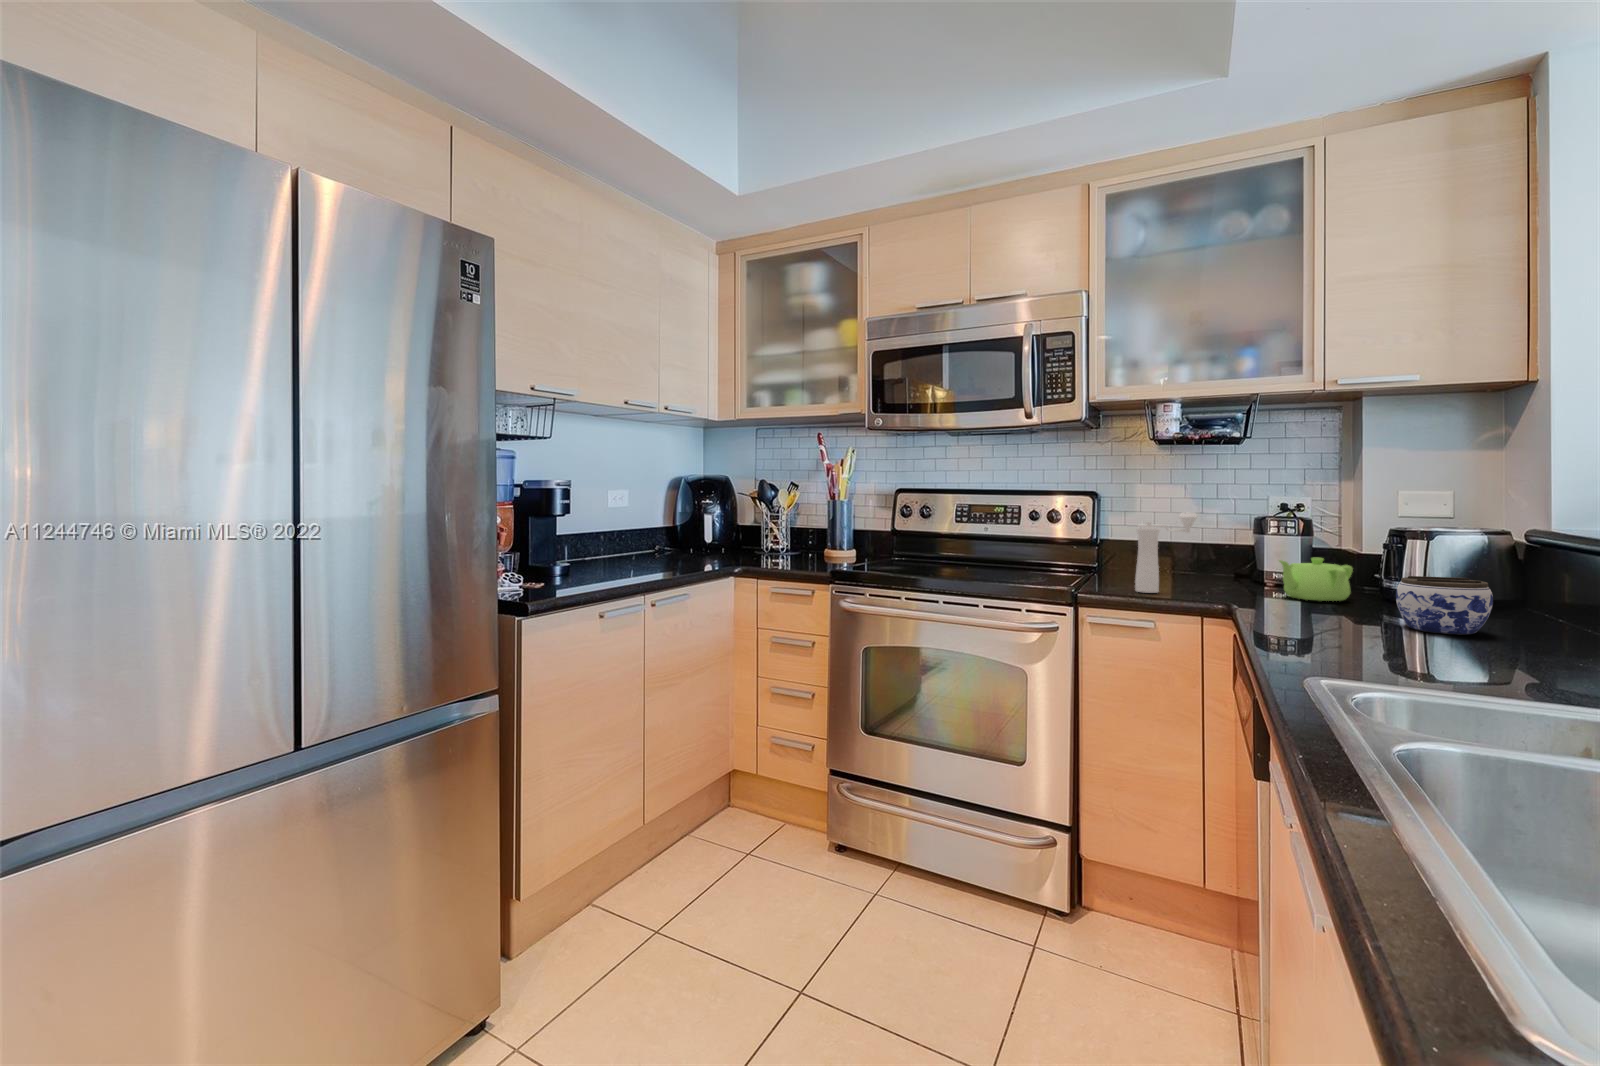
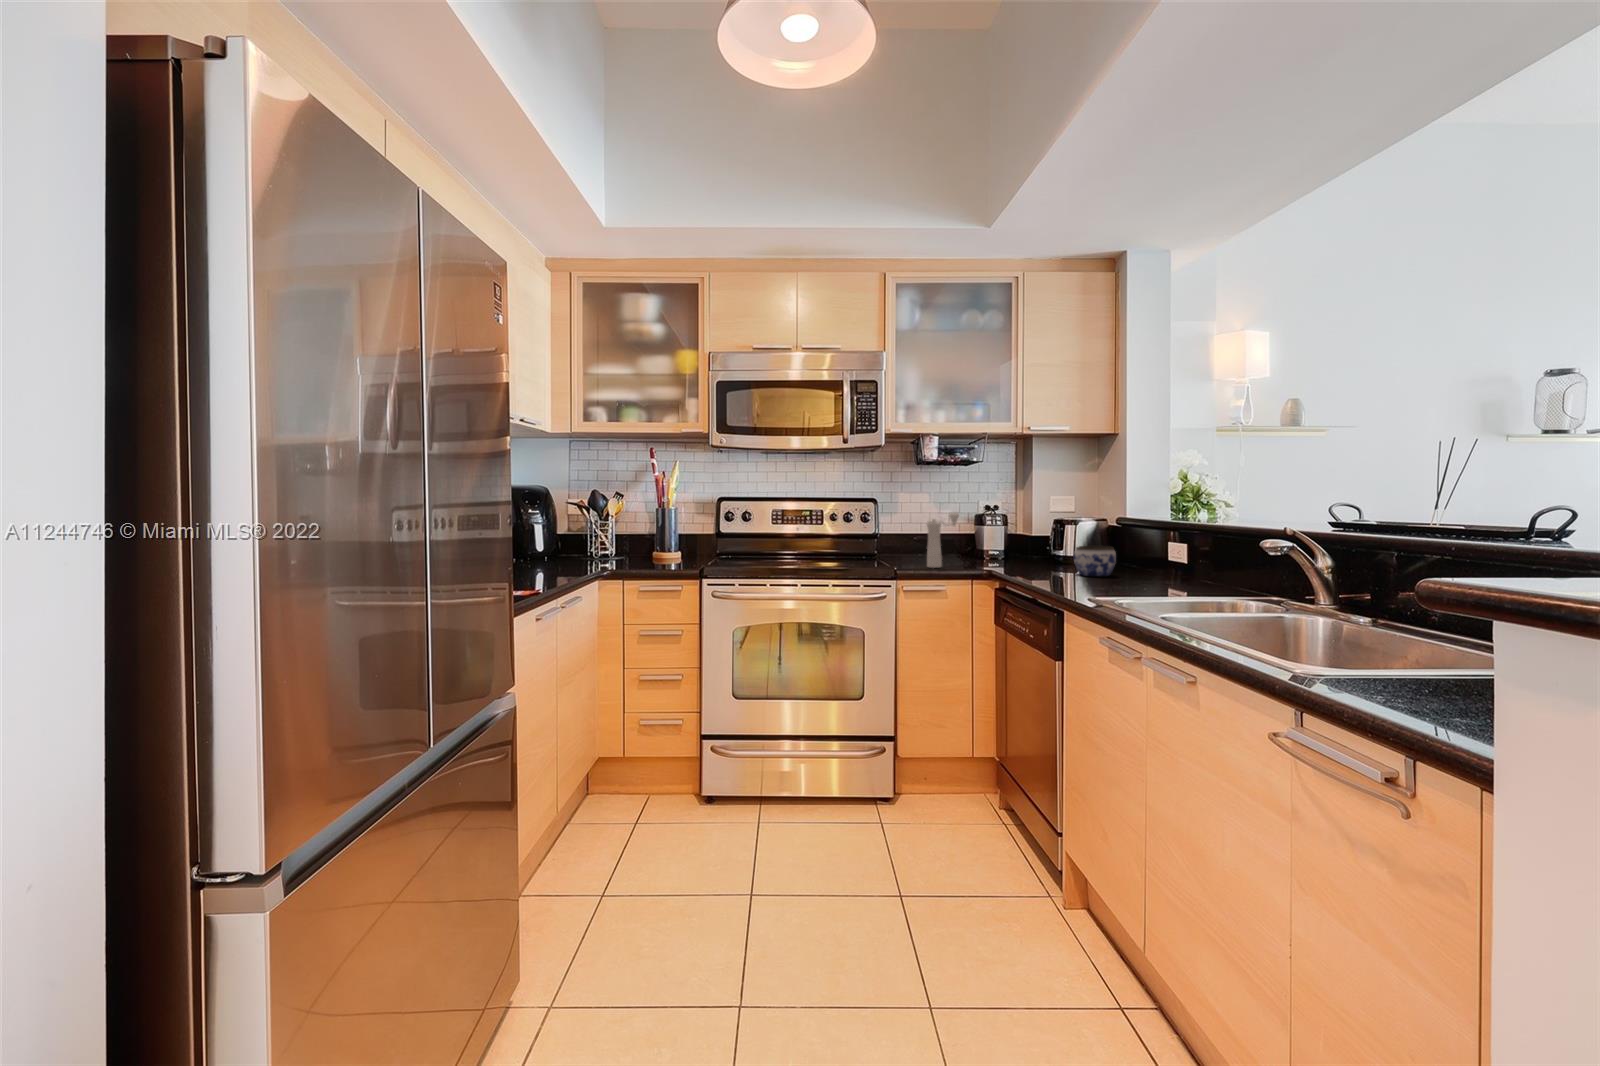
teapot: present [1279,558,1353,601] -> none [1005,540,1041,566]

